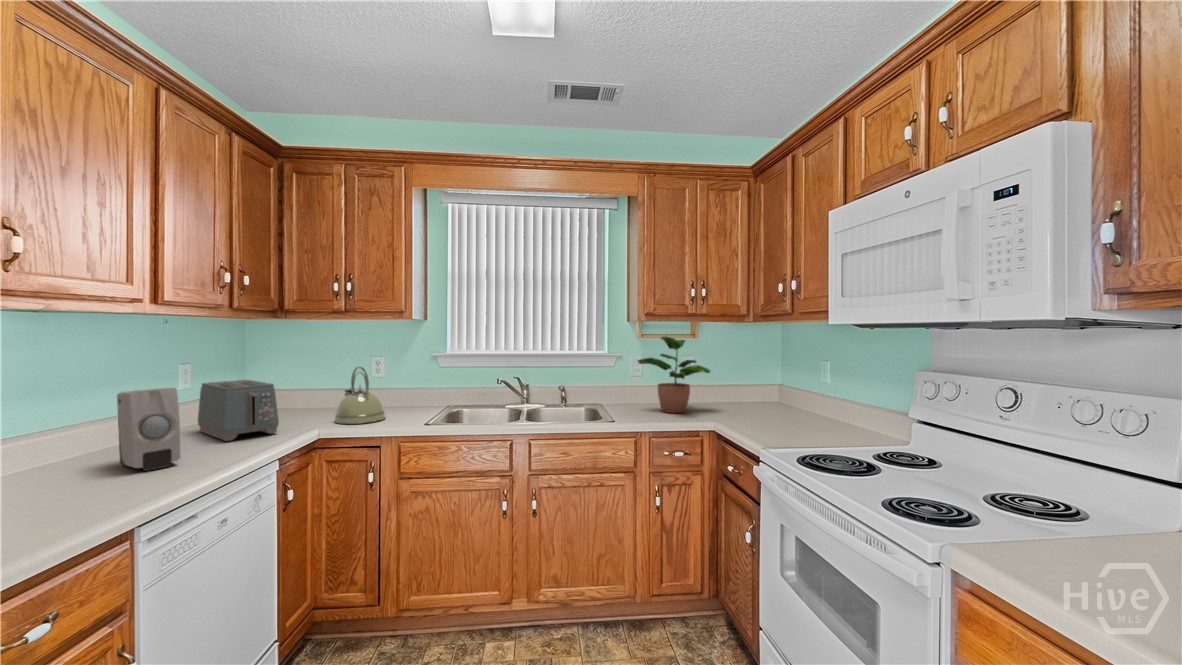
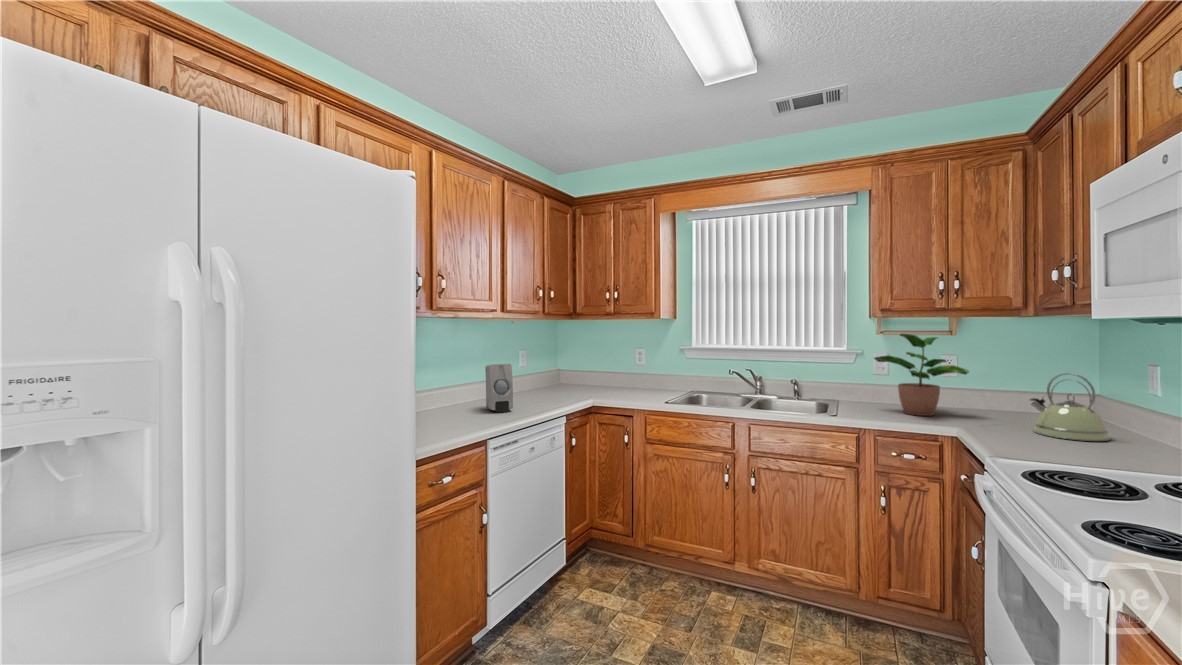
kettle: present [334,367,385,424] -> present [1030,373,1110,441]
toaster: present [198,380,279,441] -> none [526,363,569,402]

